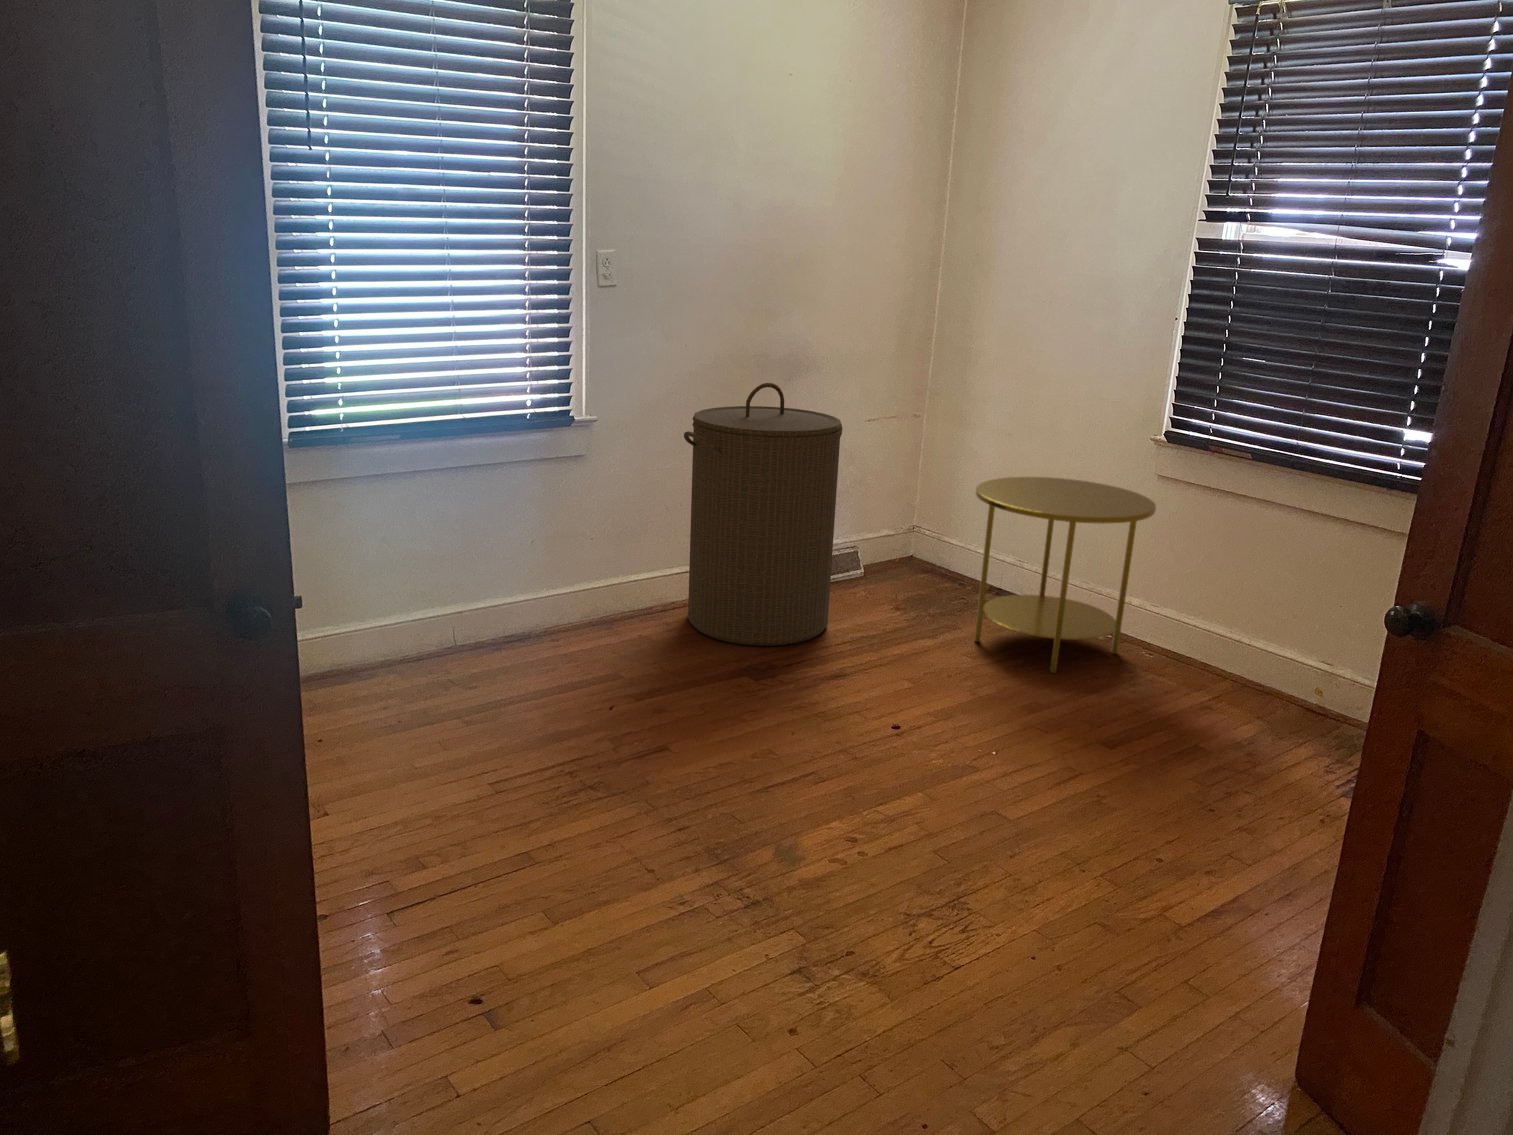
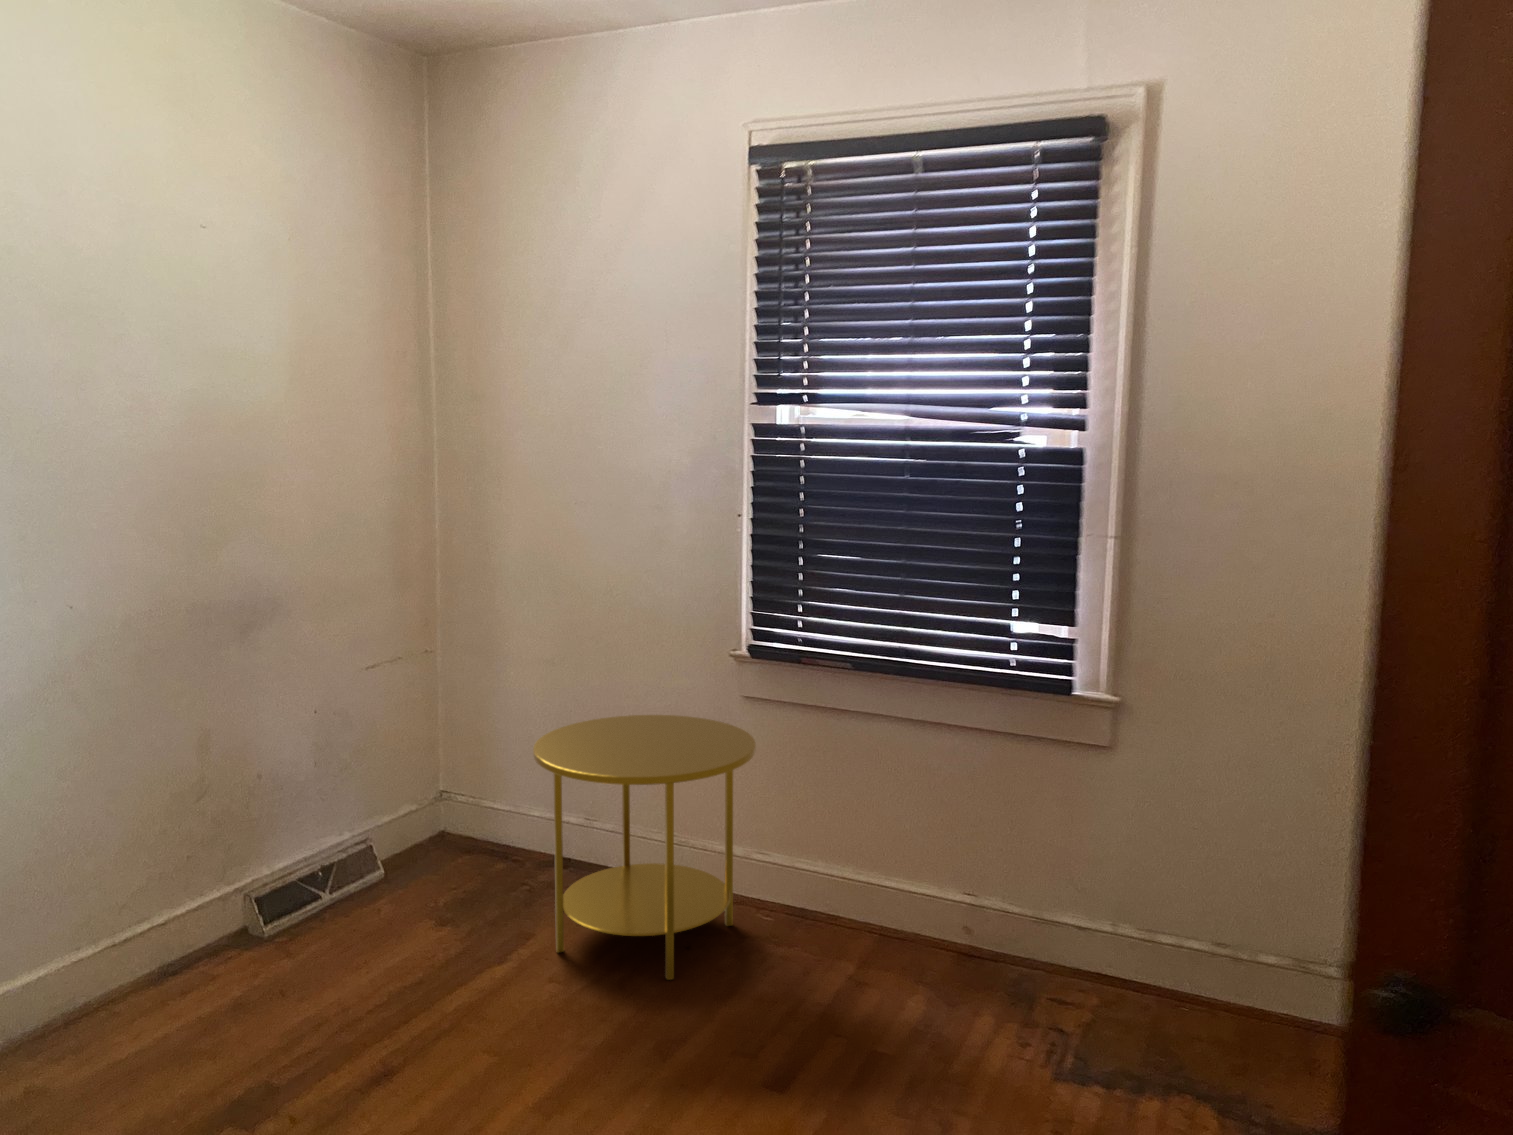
laundry hamper: present [684,383,842,646] -> none [75,650,346,1059]

